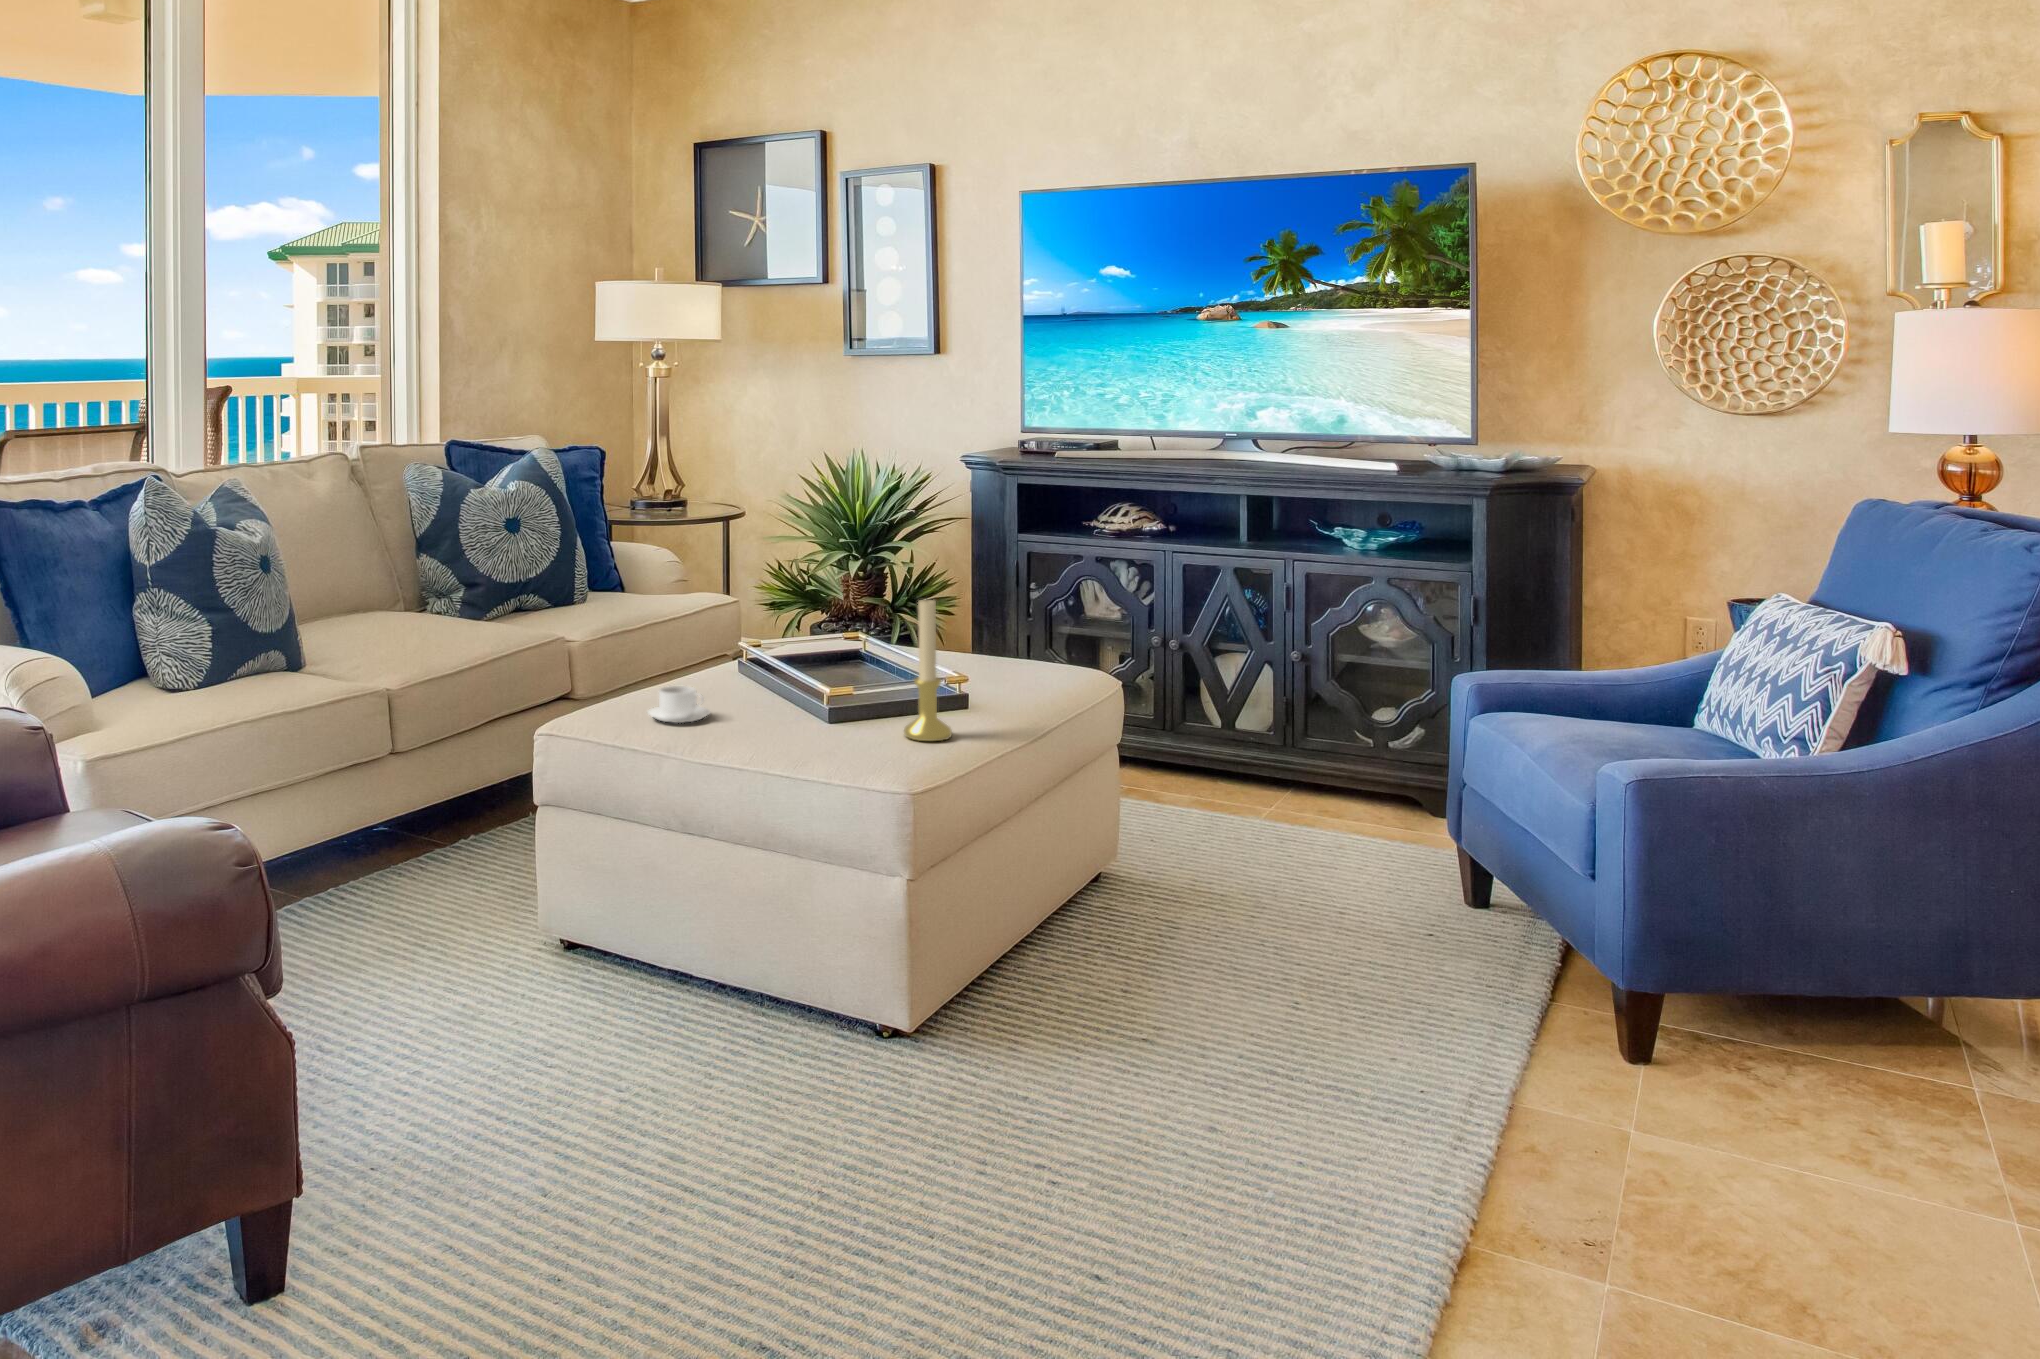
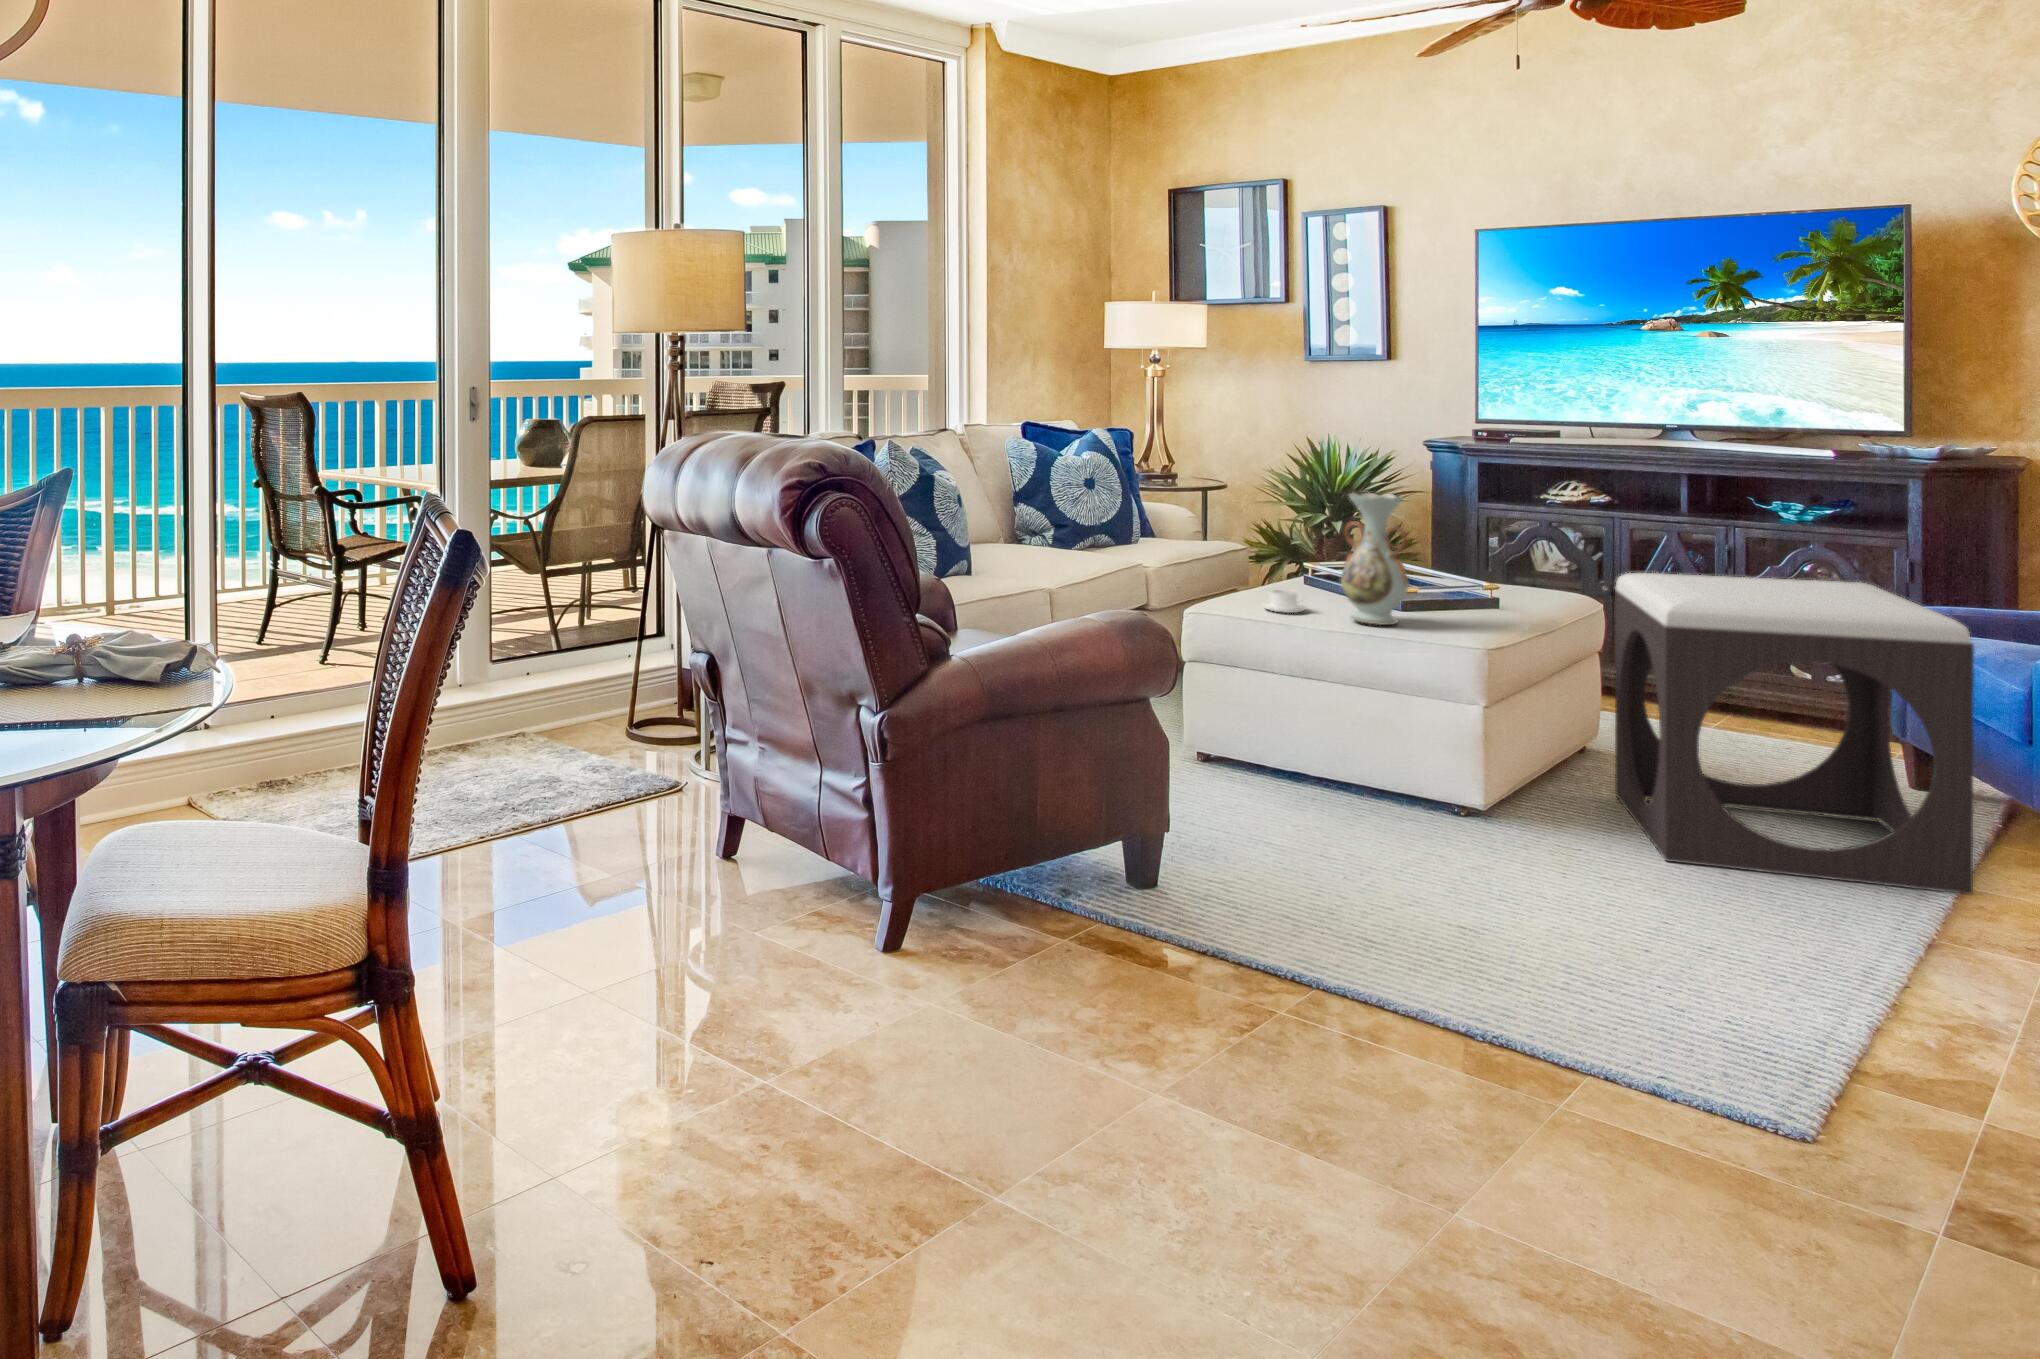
vase: none [744,537,834,740] -> present [1341,493,1409,625]
candle holder: present [904,599,952,741] -> none [1459,533,1497,629]
footstool: none [1109,648,1543,1147] -> present [1615,573,1974,894]

